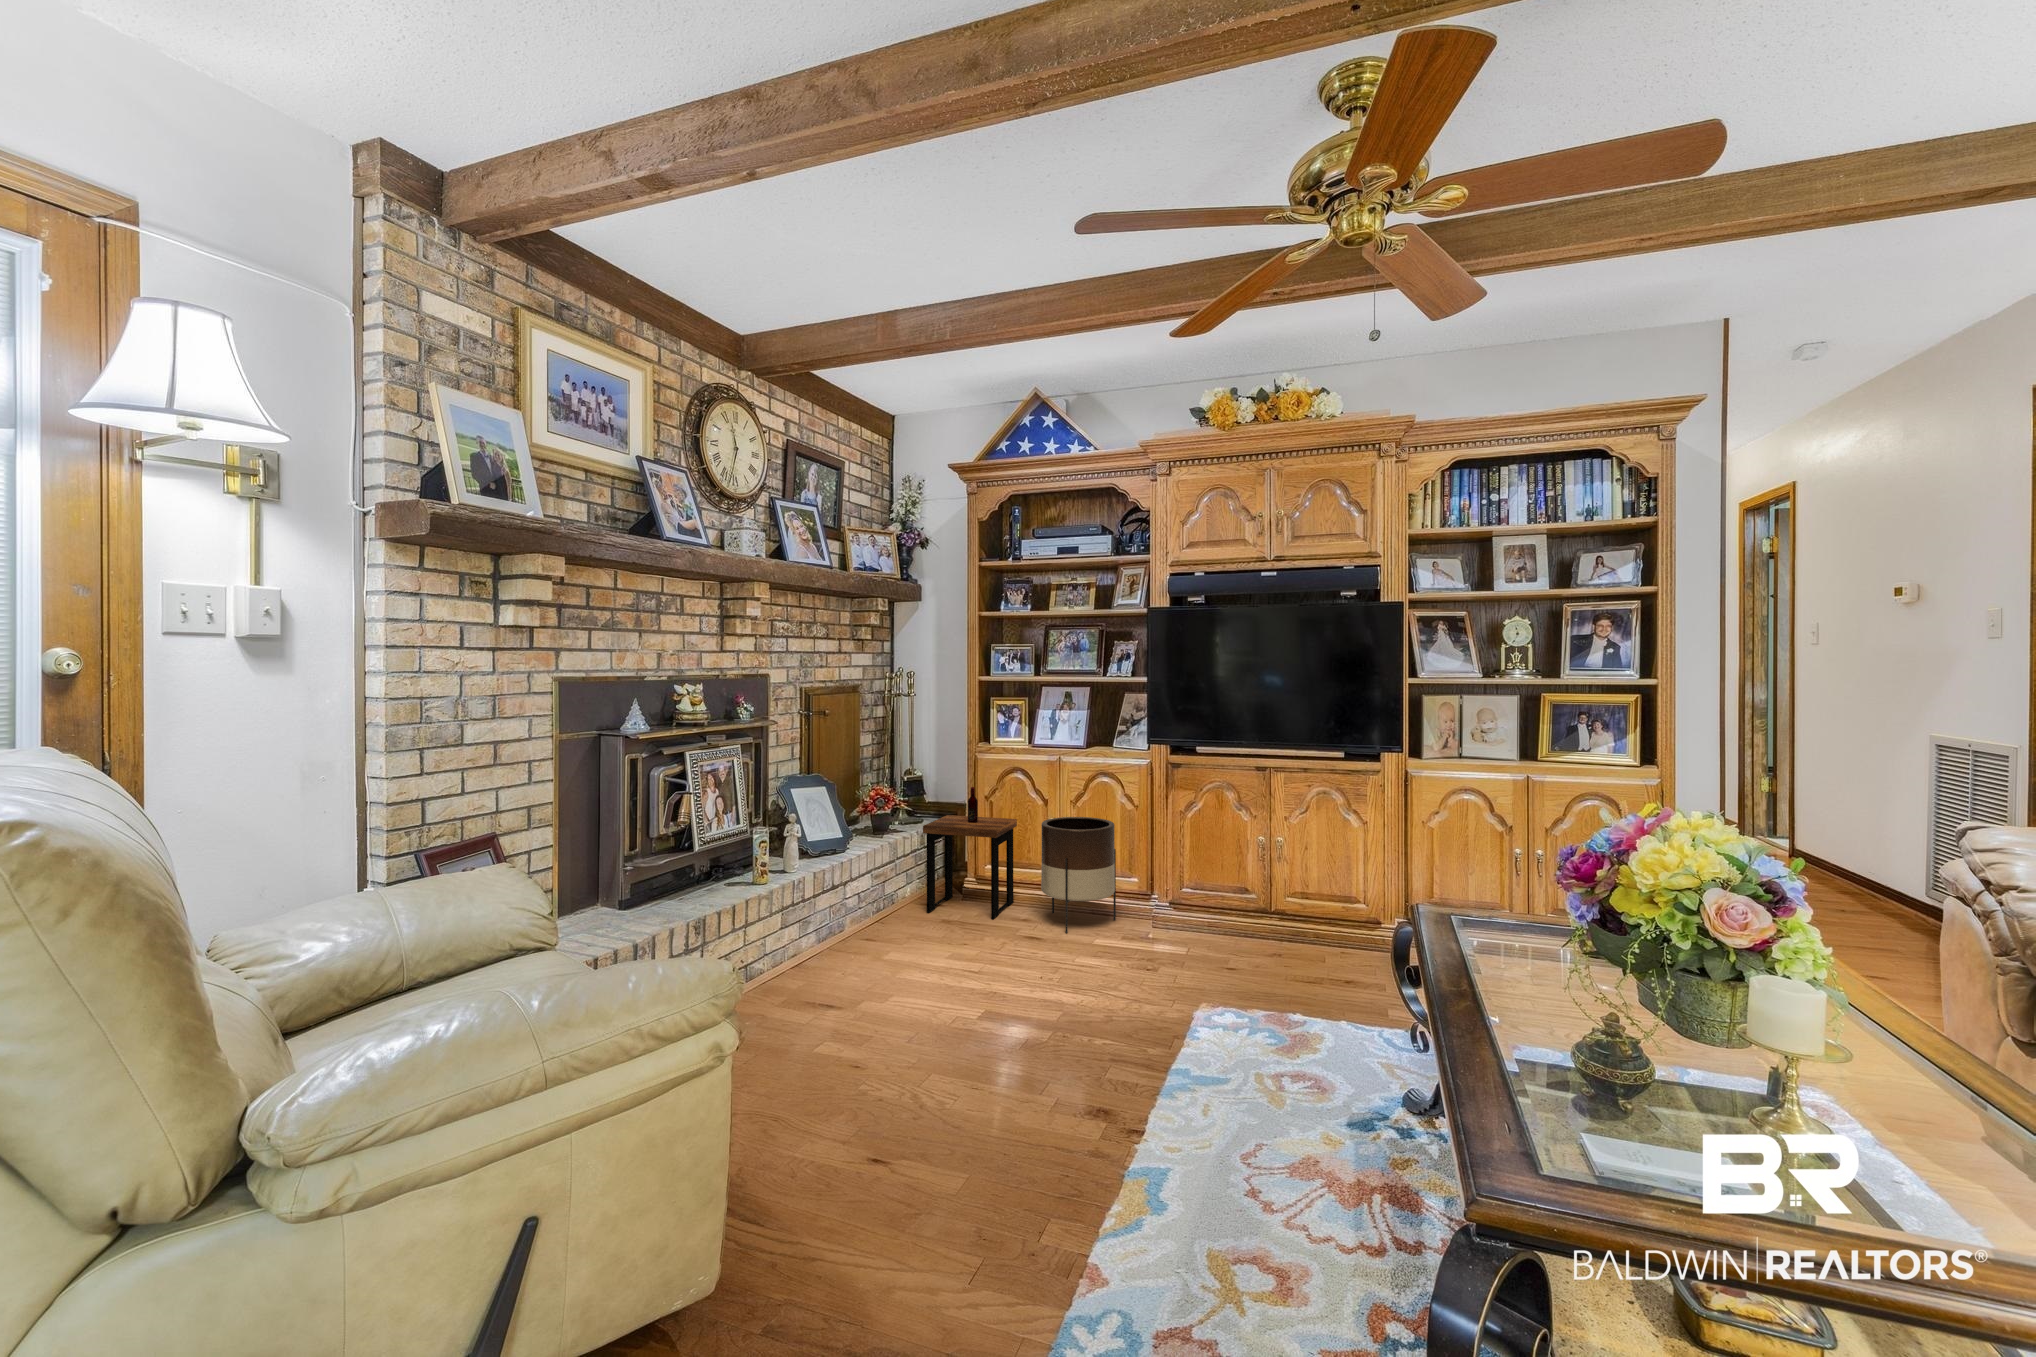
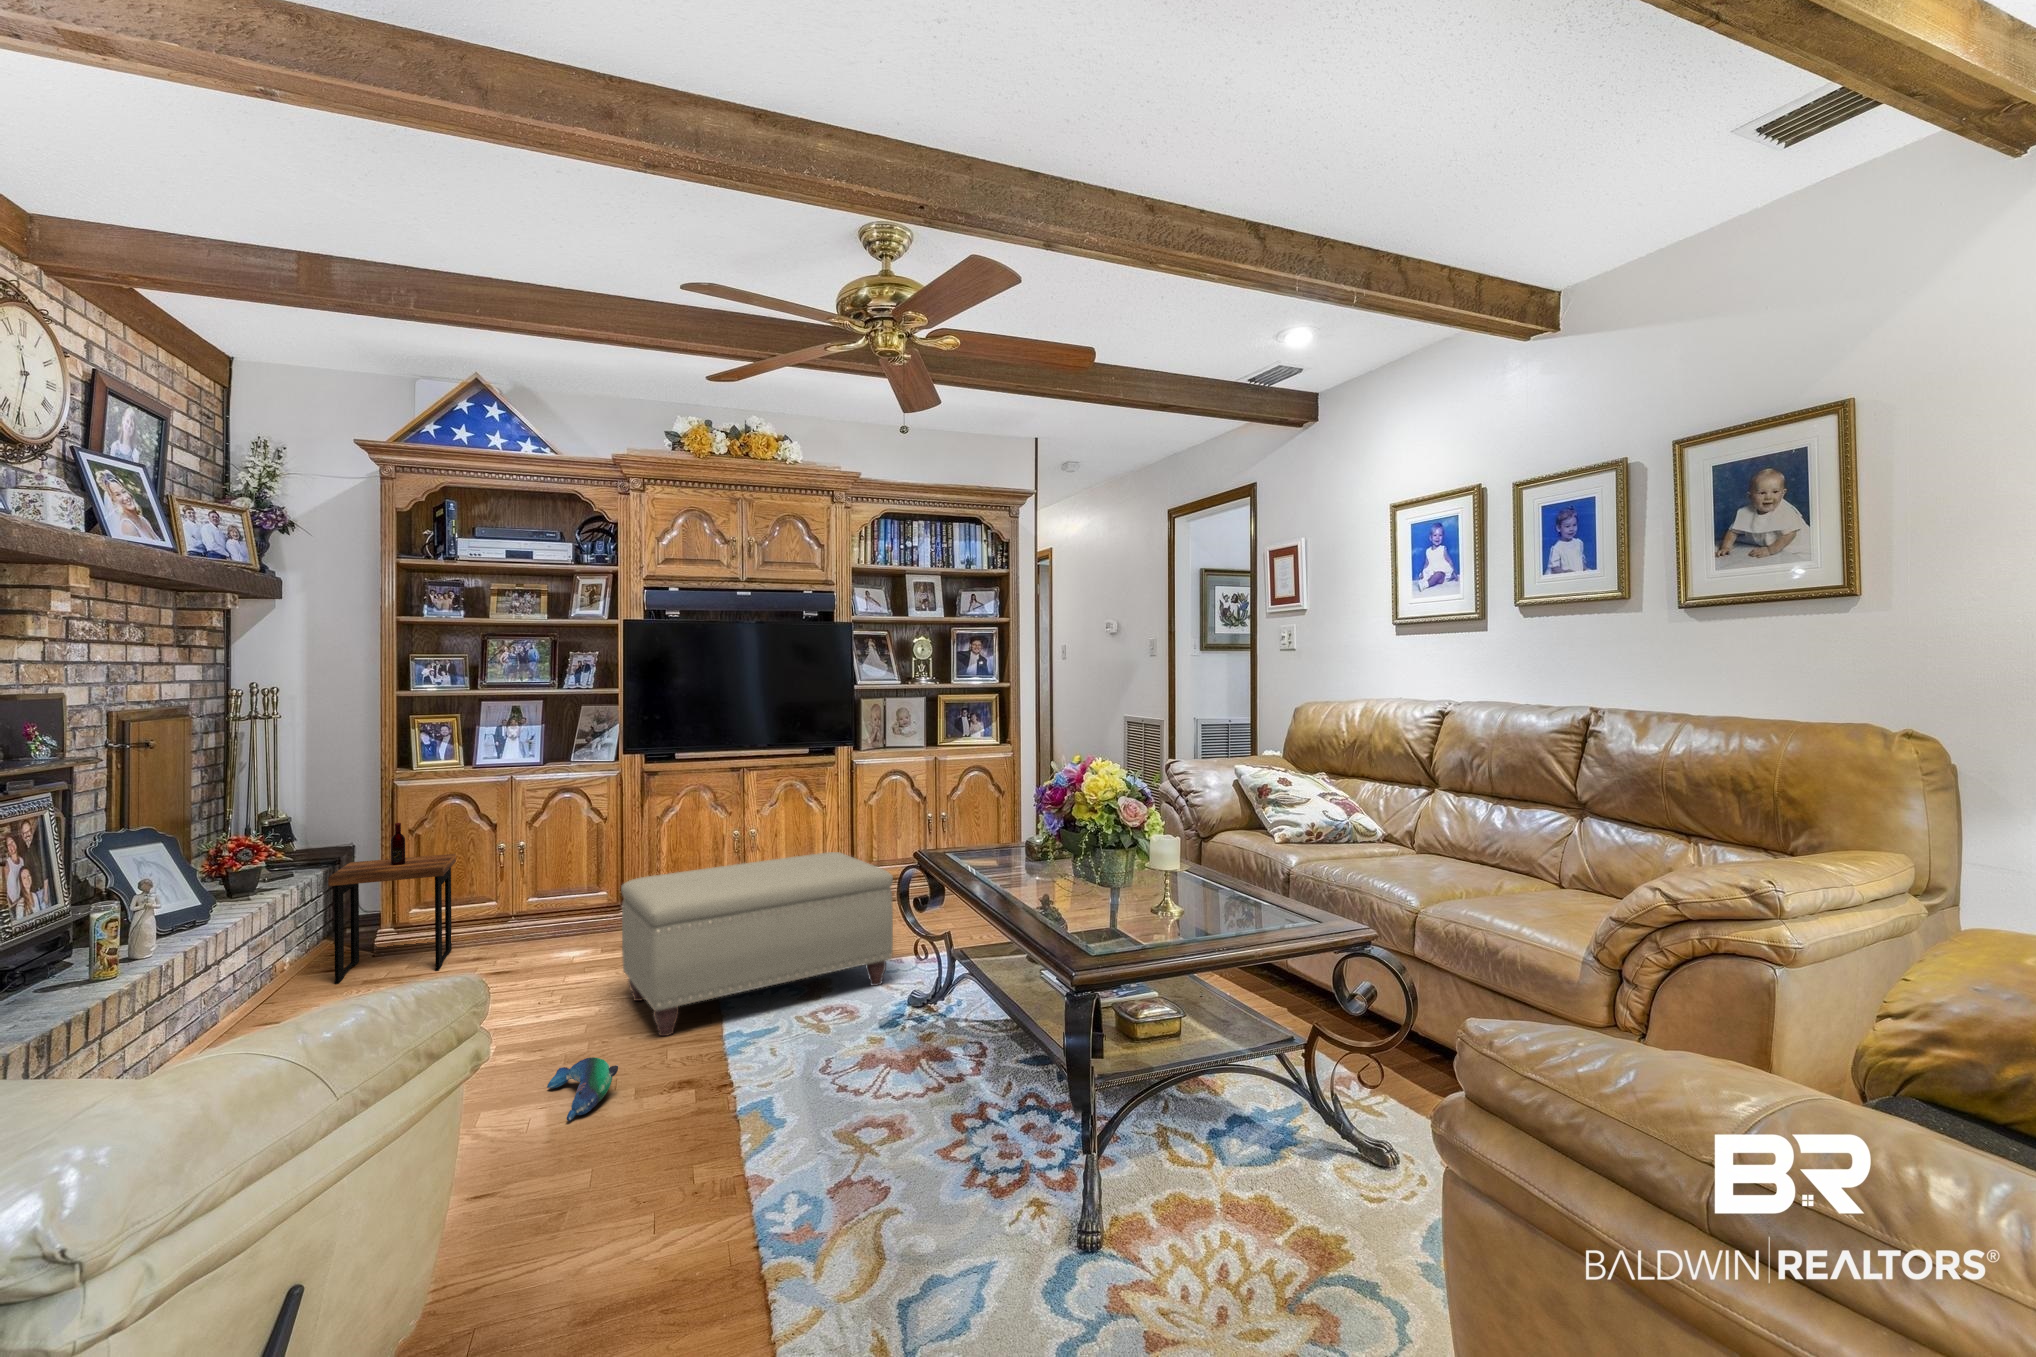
planter: present [1041,817,1116,933] -> none [502,839,591,964]
ottoman: none [1100,872,1398,1062] -> present [621,852,893,1036]
plush toy: none [980,1050,1039,1111] -> present [547,1057,618,1121]

